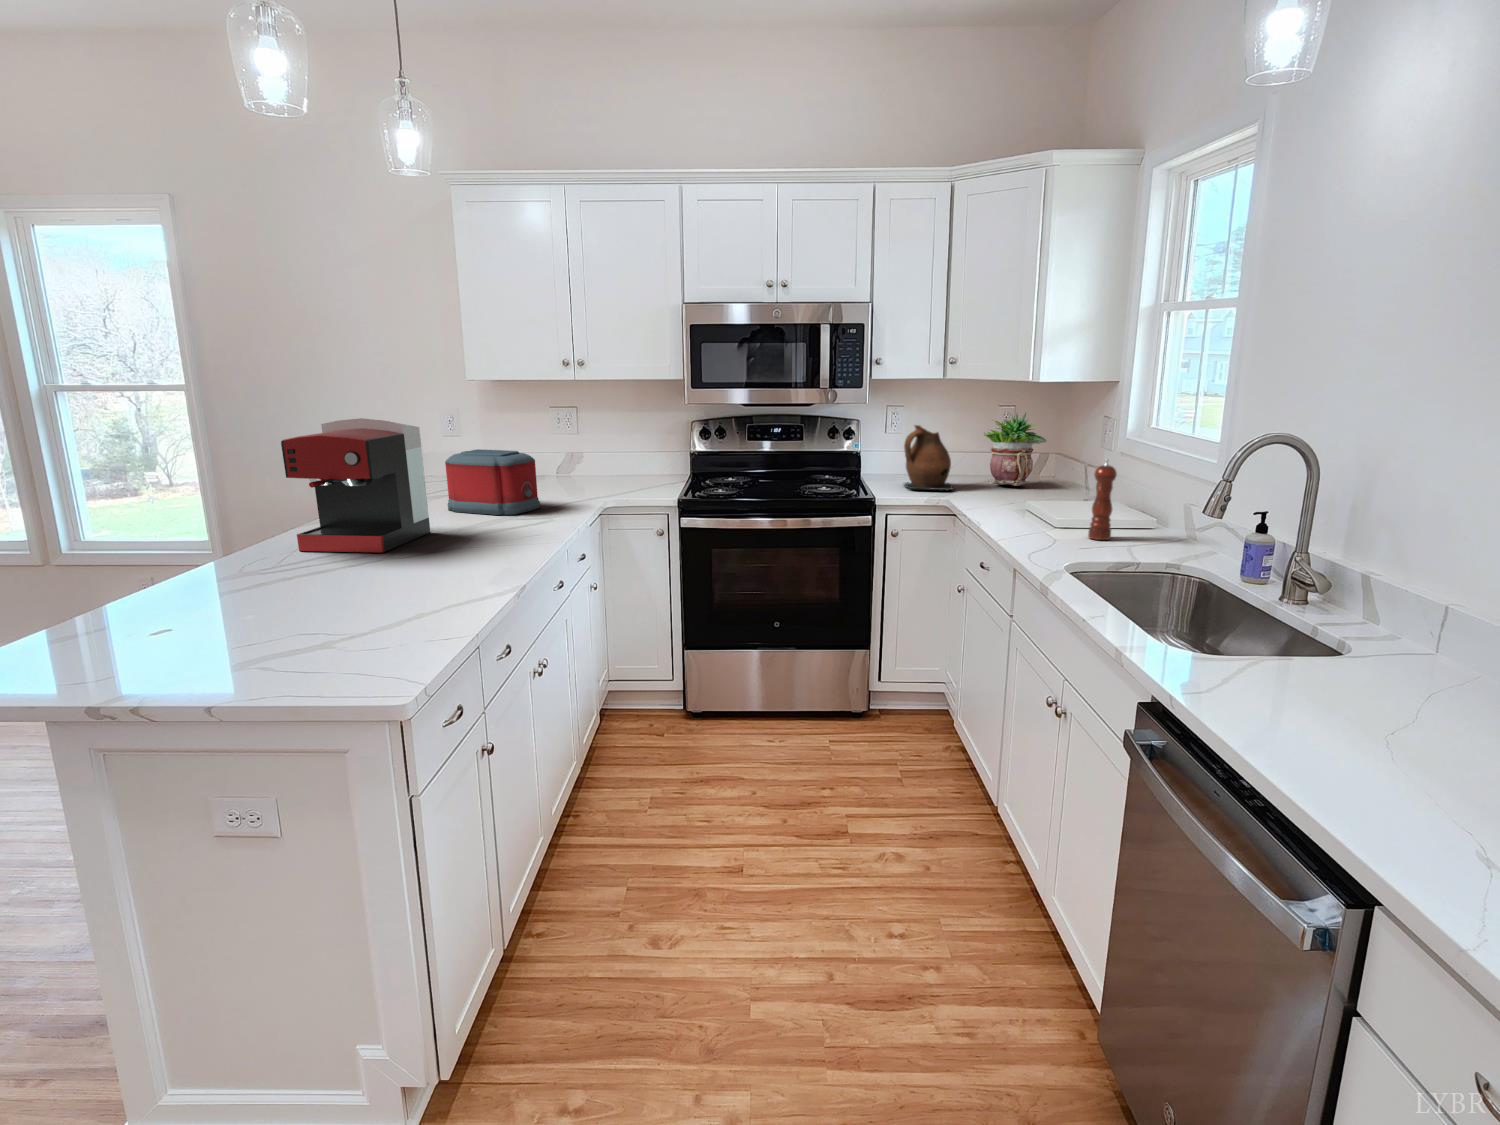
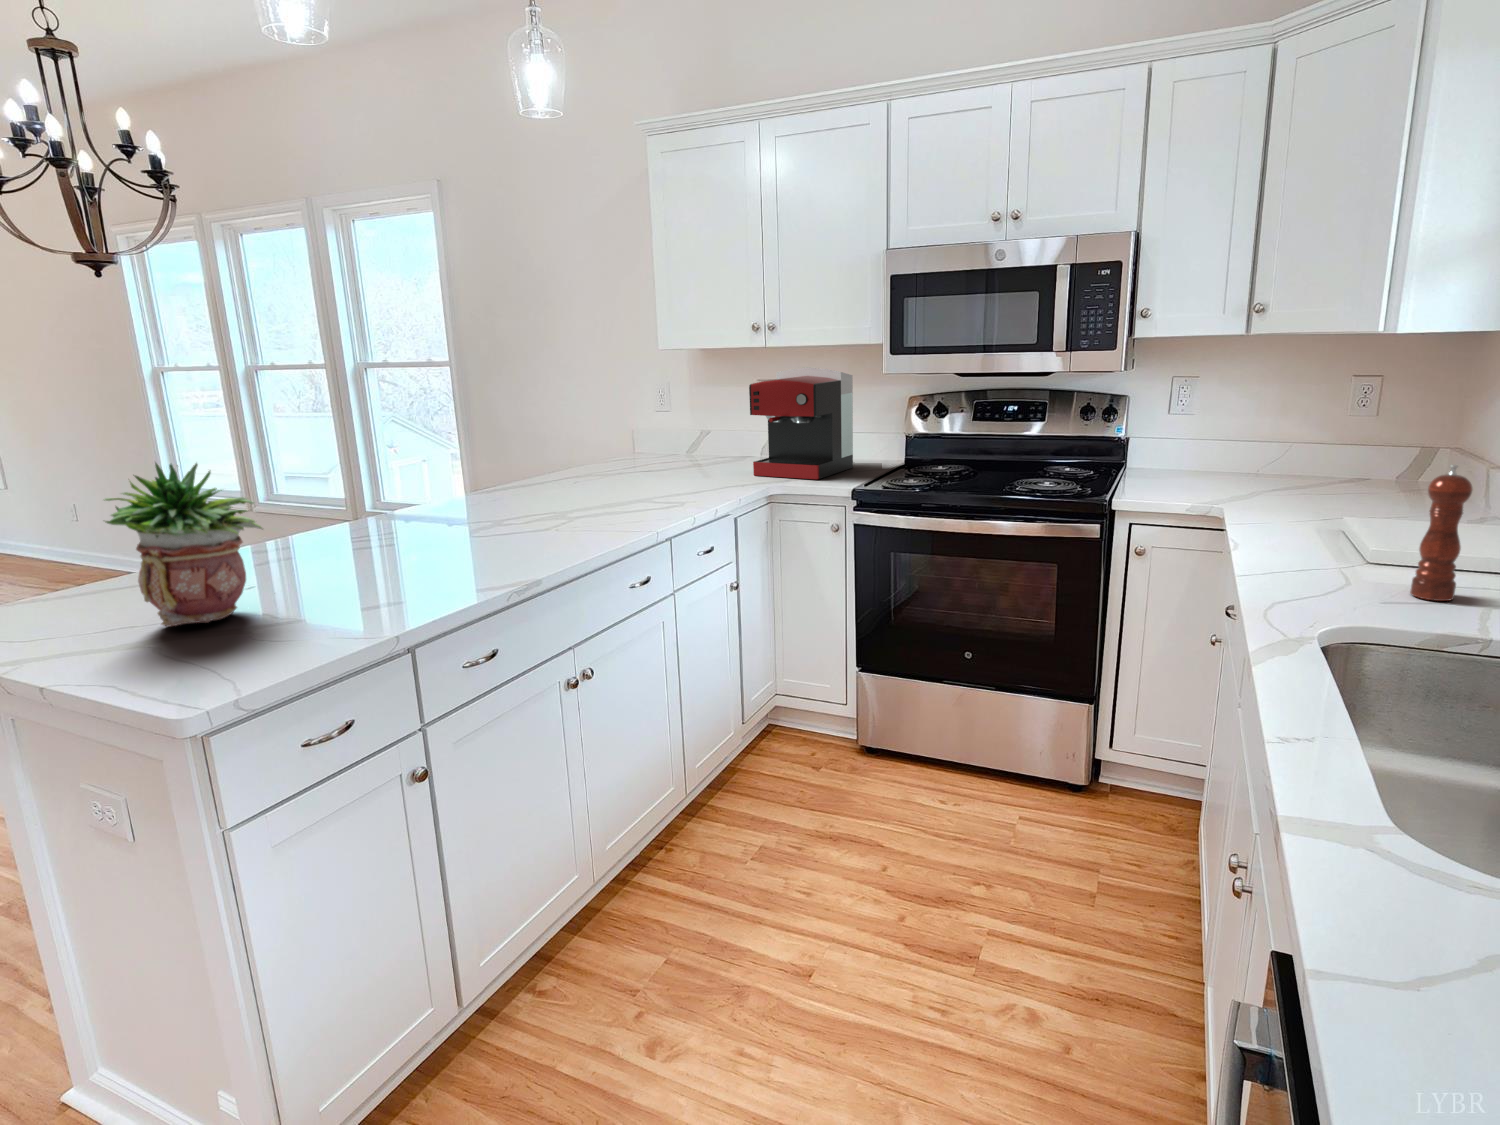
potted plant: present [984,412,1047,486] -> present [104,463,263,627]
coffee maker: present [281,418,430,553] -> present [749,367,853,479]
ceramic pitcher: present [904,425,953,491] -> none [1174,402,1256,499]
toaster: present [445,449,540,515] -> none [596,425,690,499]

